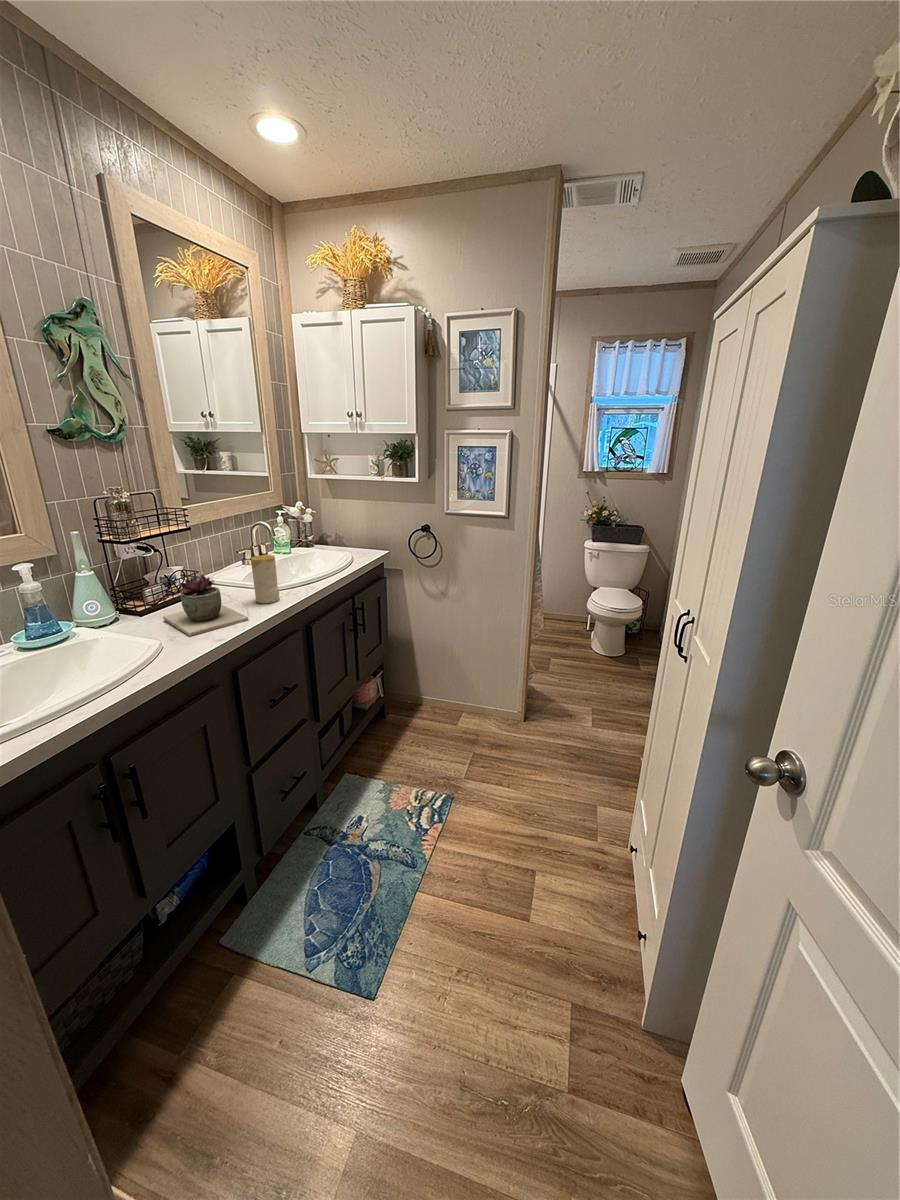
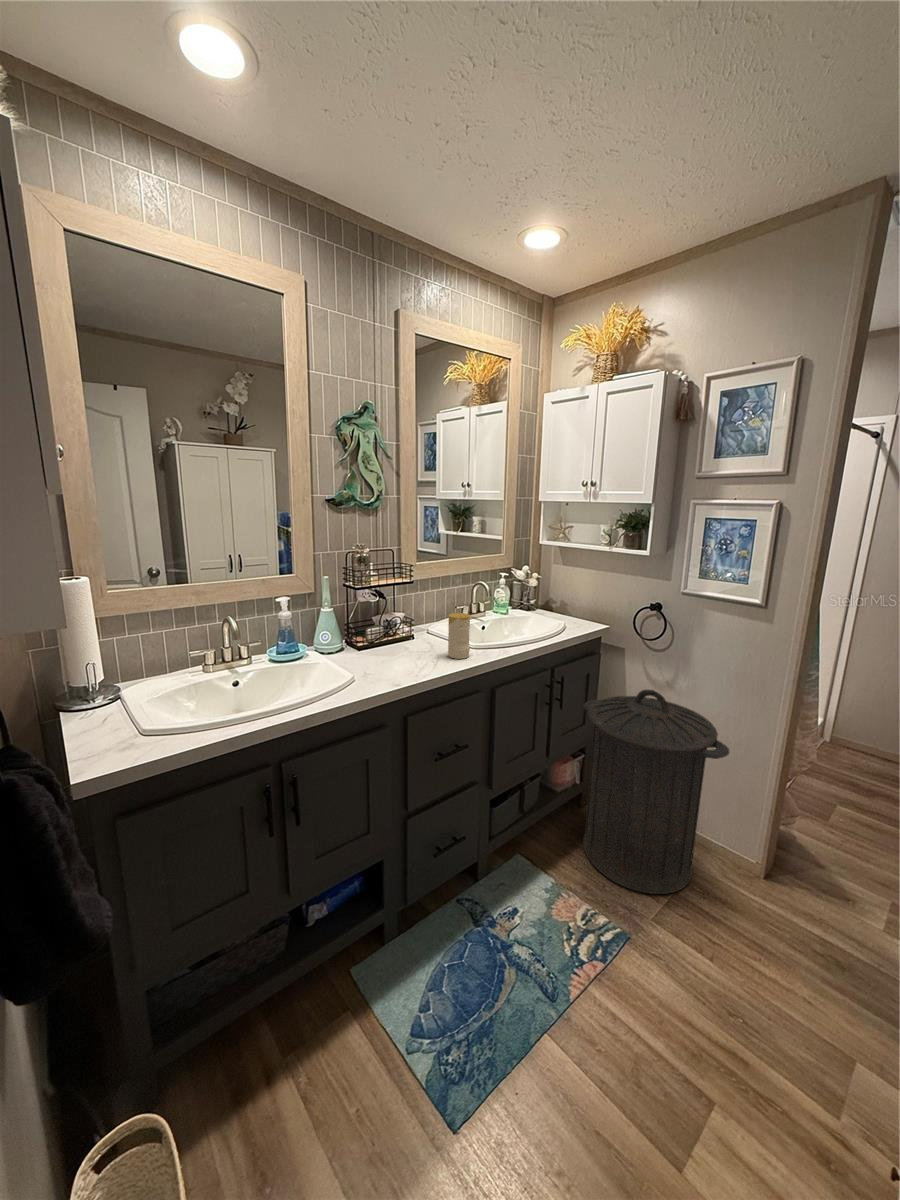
succulent plant: present [163,575,248,636] -> none [371,623,430,676]
trash can: none [381,600,501,766] -> present [583,690,729,894]

